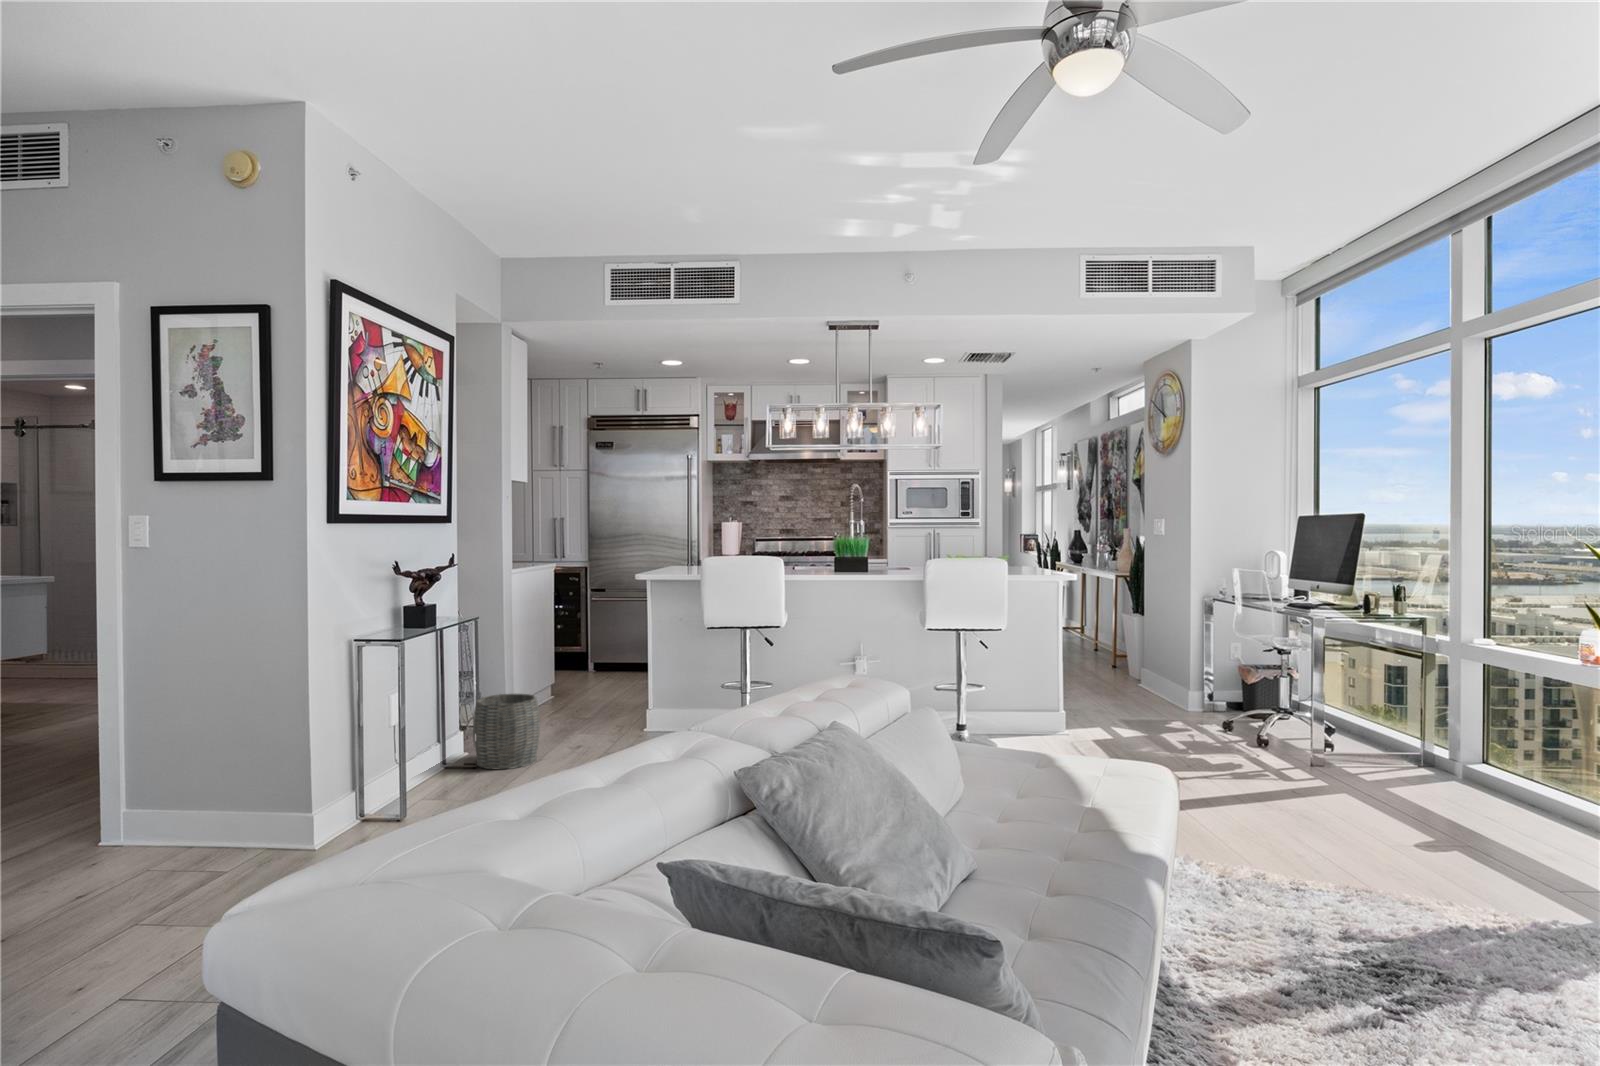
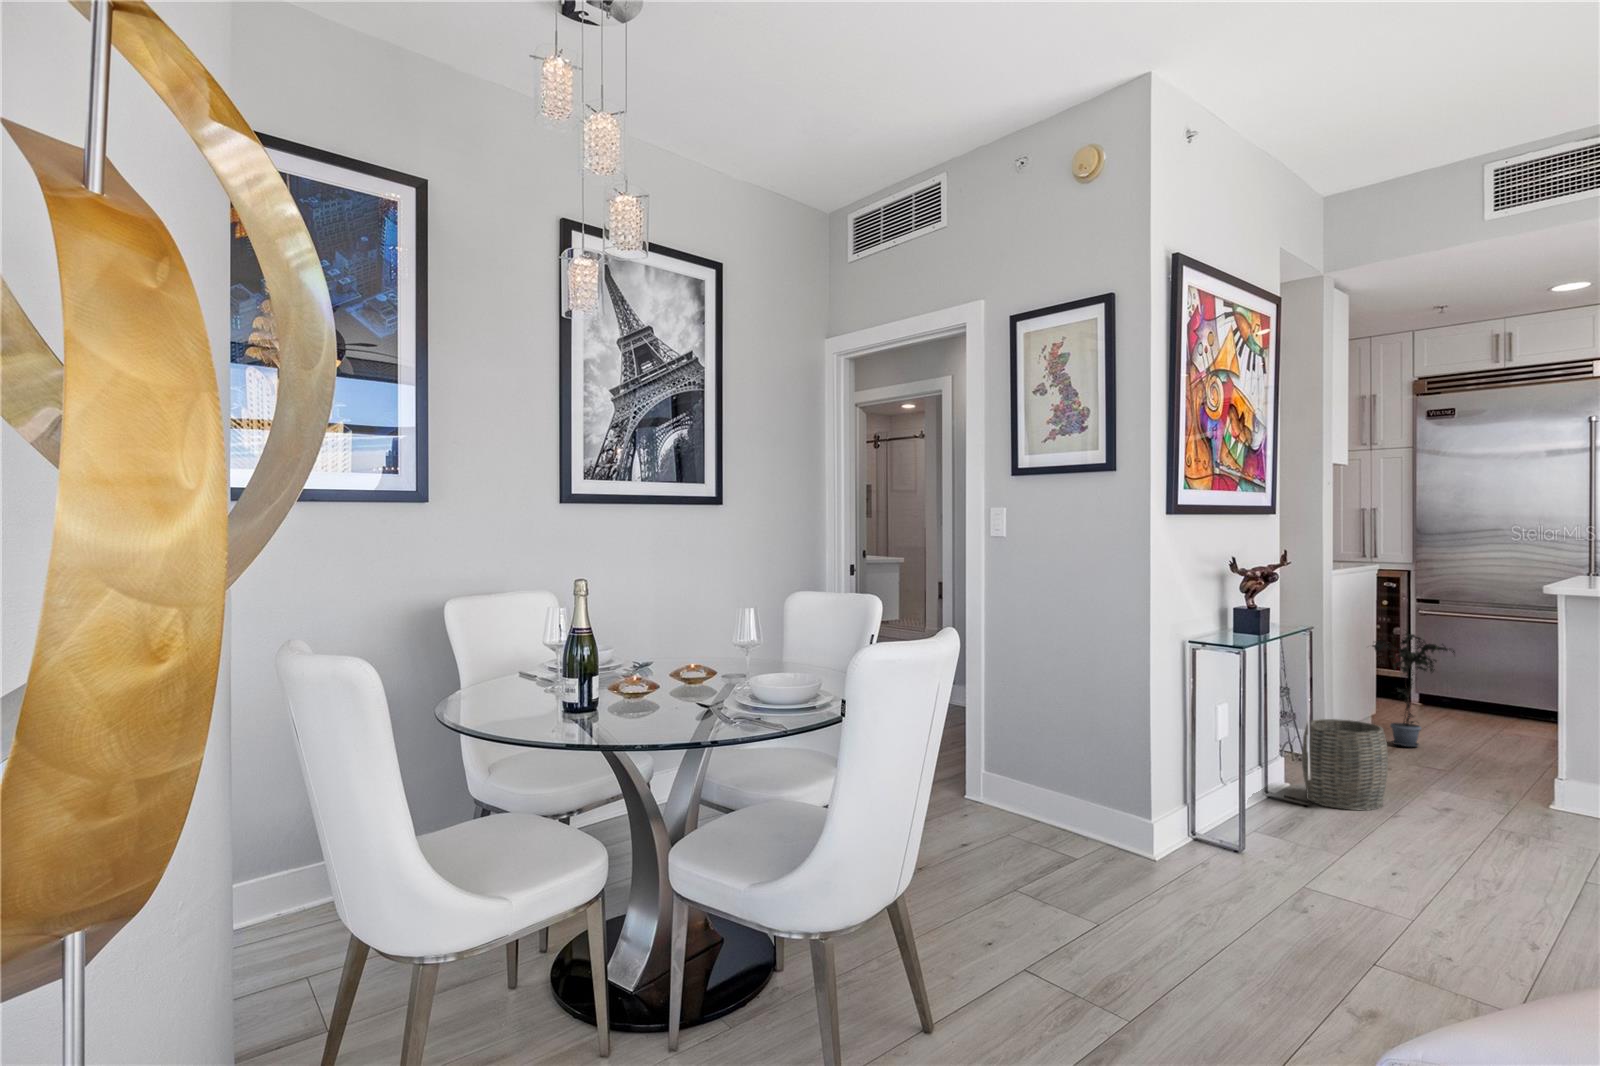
potted plant: none [543,614,605,707] -> present [1372,633,1455,747]

